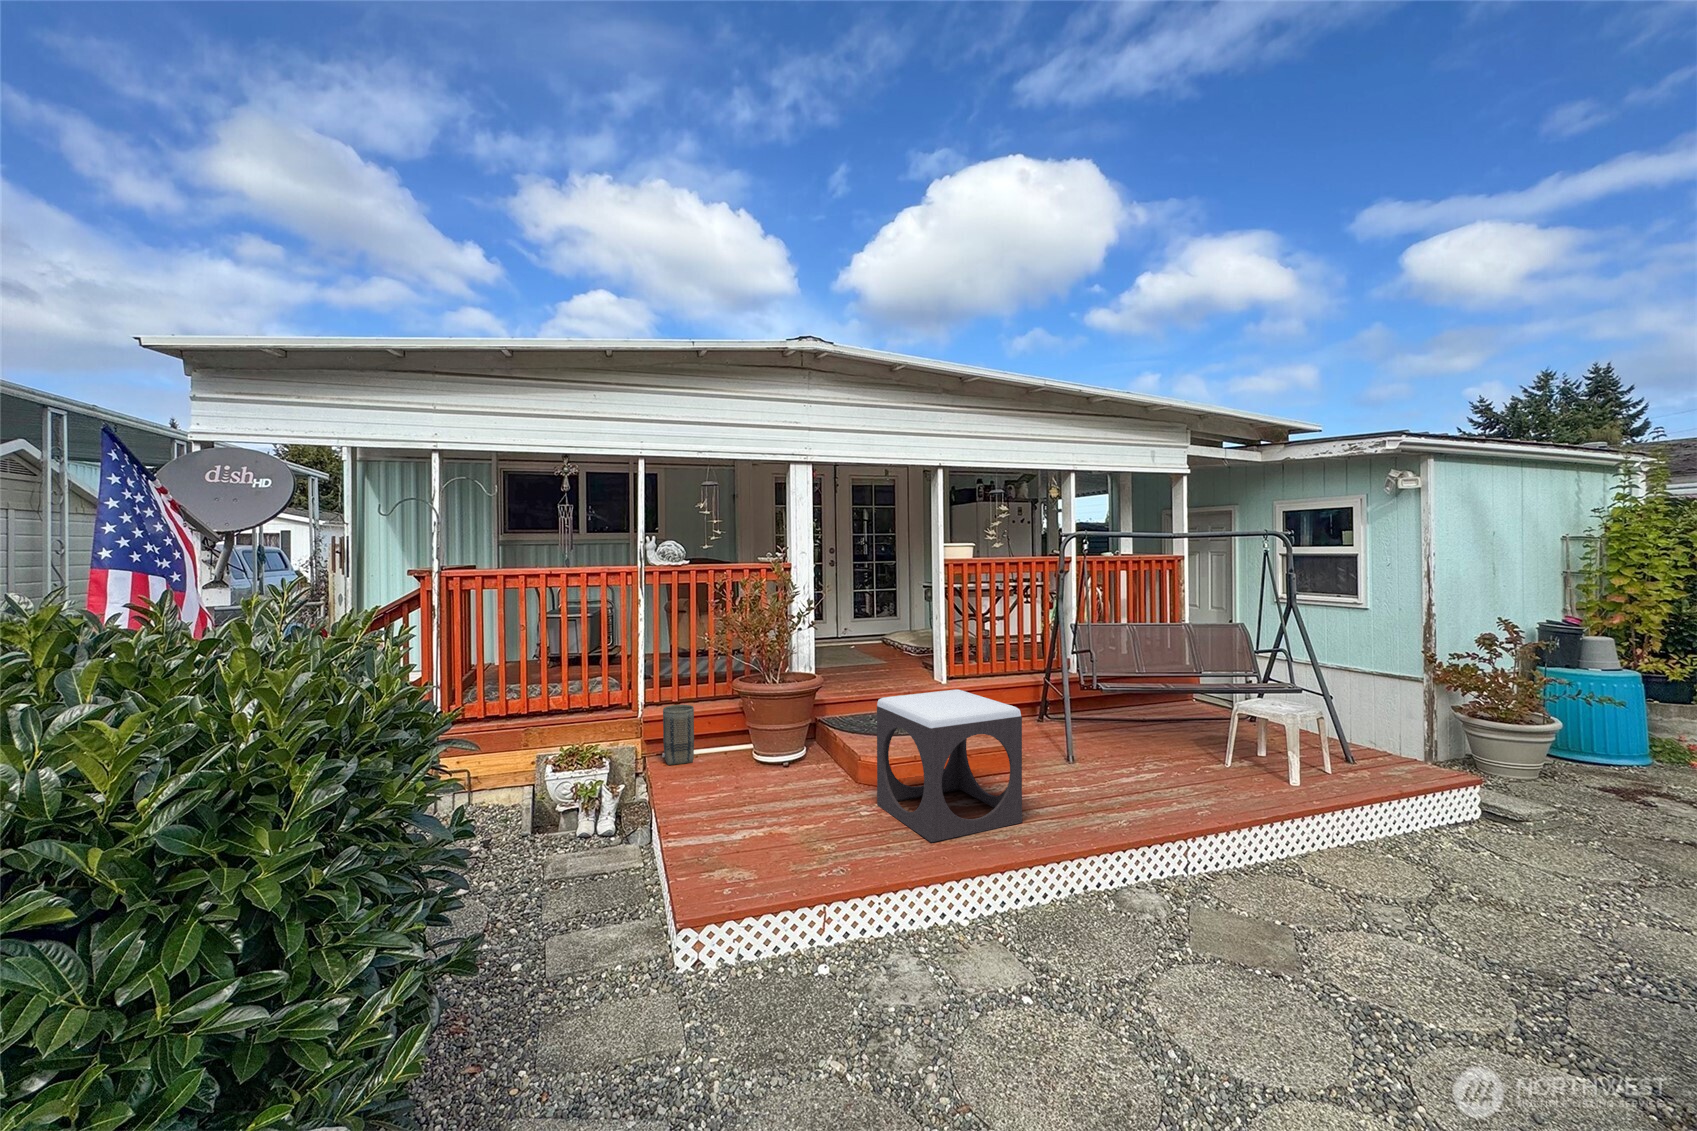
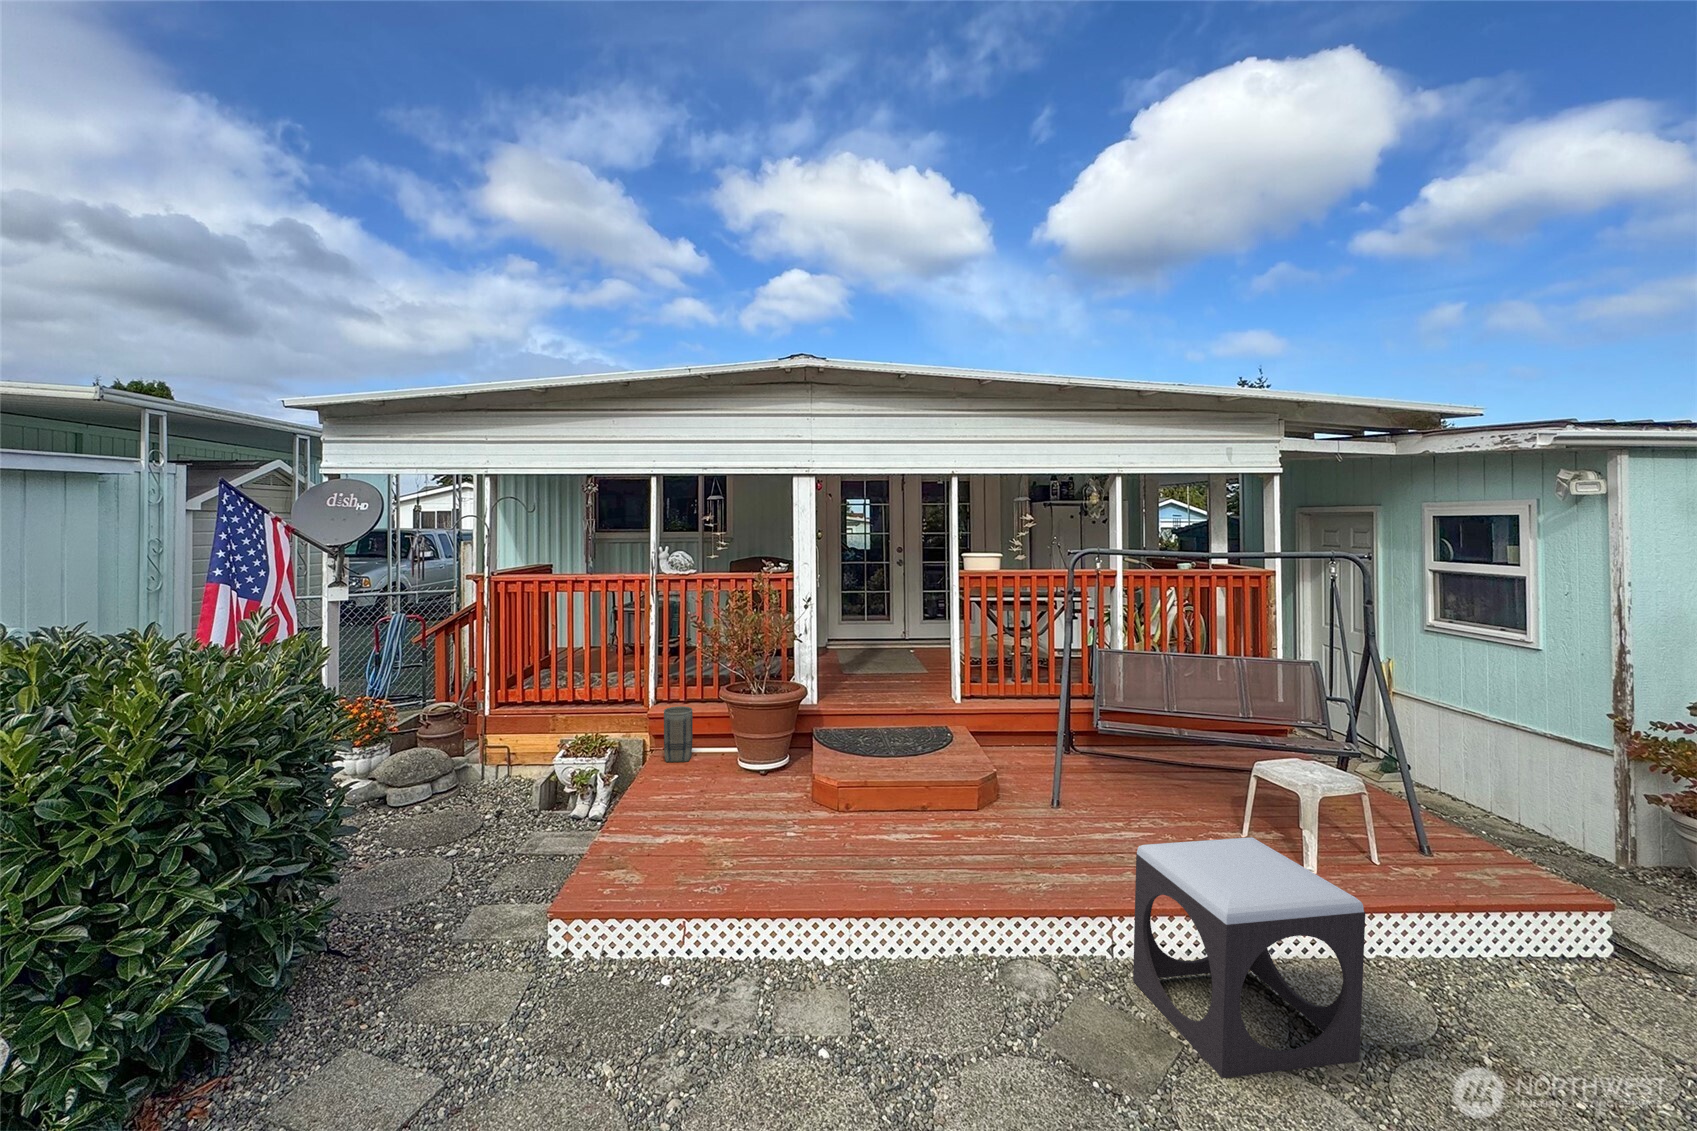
footstool: present [877,689,1022,842] -> present [1133,837,1365,1078]

